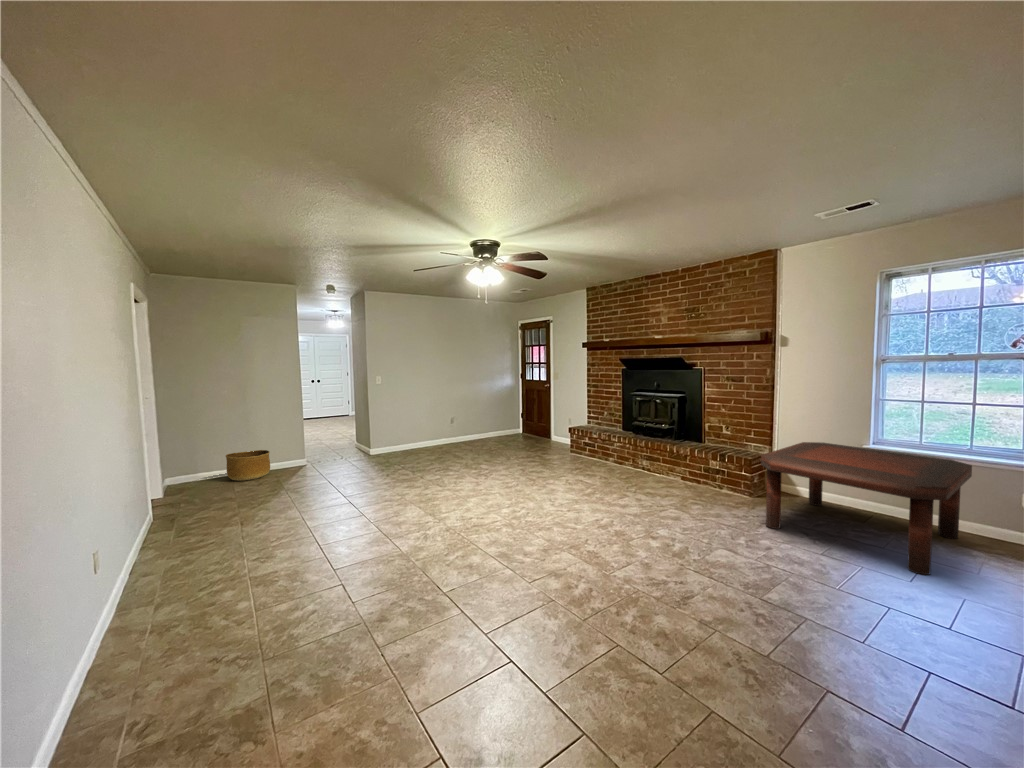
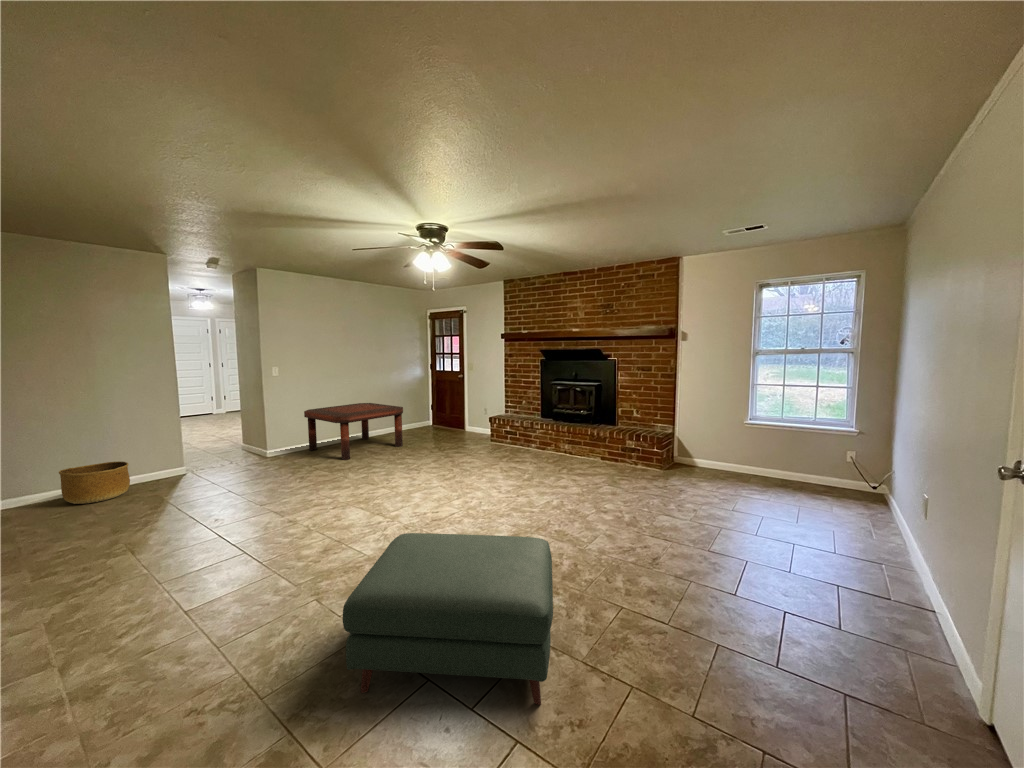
coffee table: present [761,442,972,575] -> present [304,403,403,460]
ottoman: none [316,533,534,728] -> present [343,533,553,705]

